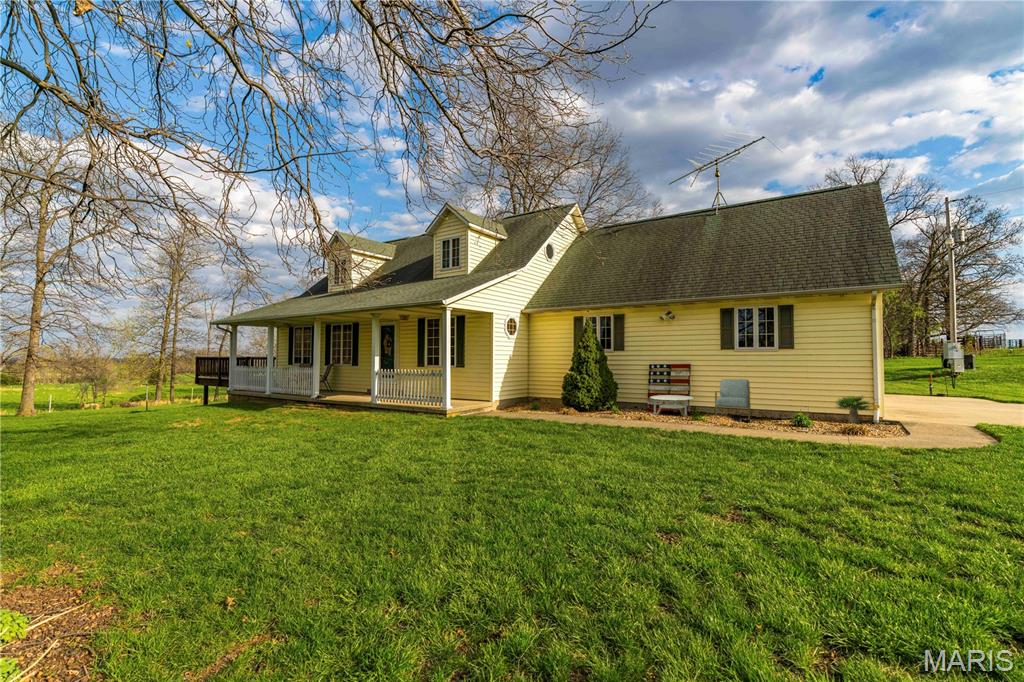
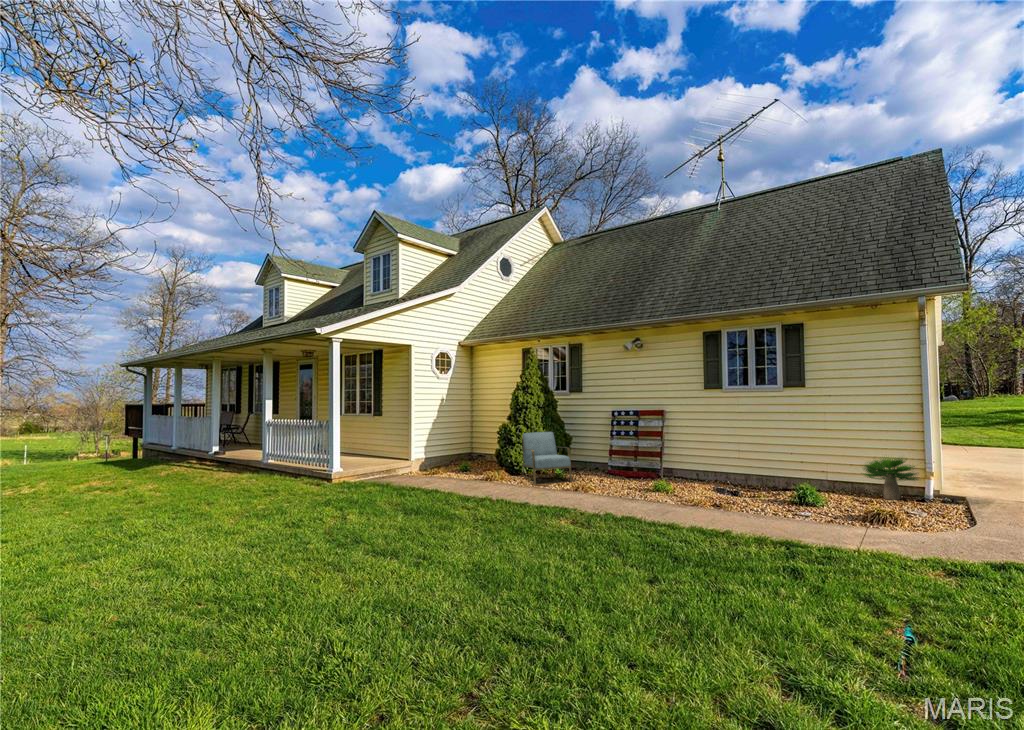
chair: present [715,379,751,419] -> present [522,432,572,484]
round table: present [650,395,693,417] -> none [603,454,663,485]

